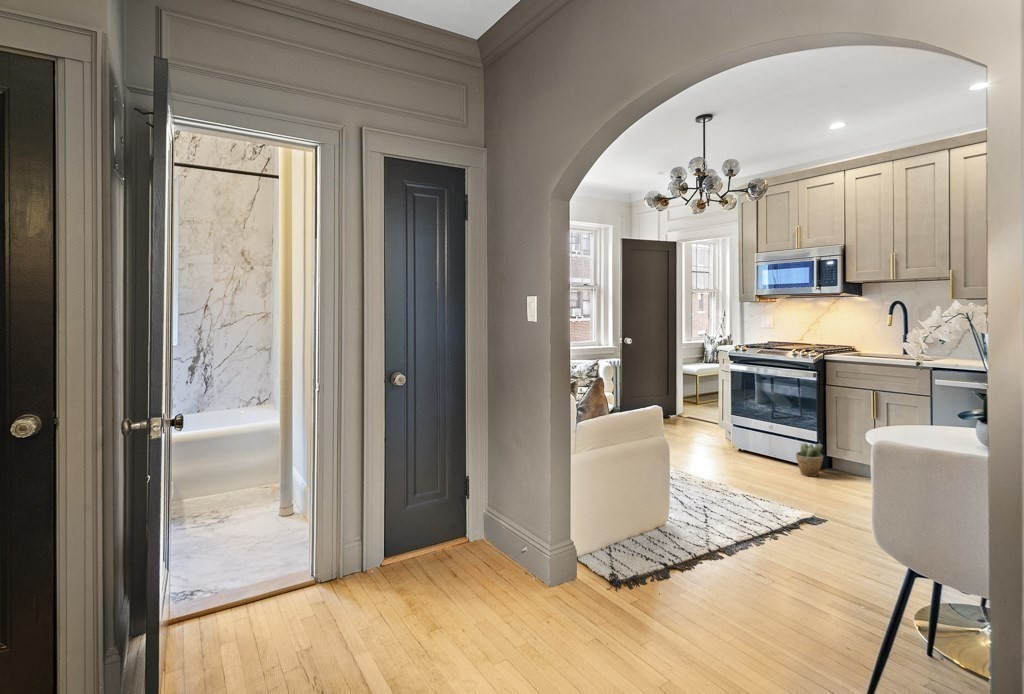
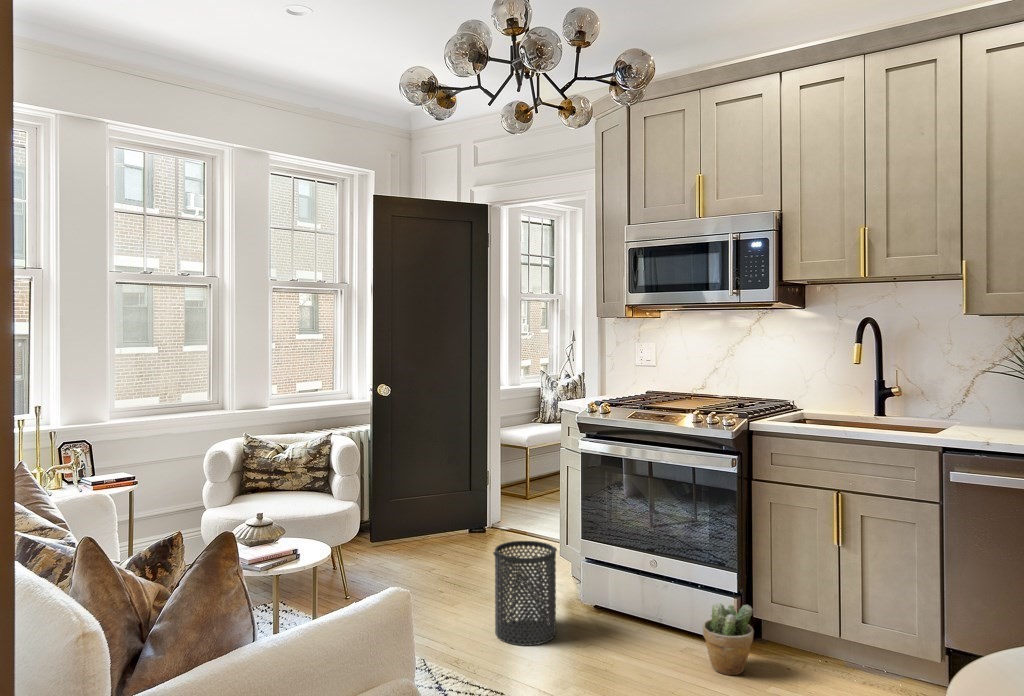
trash can: none [687,414,719,462] -> present [493,541,557,646]

